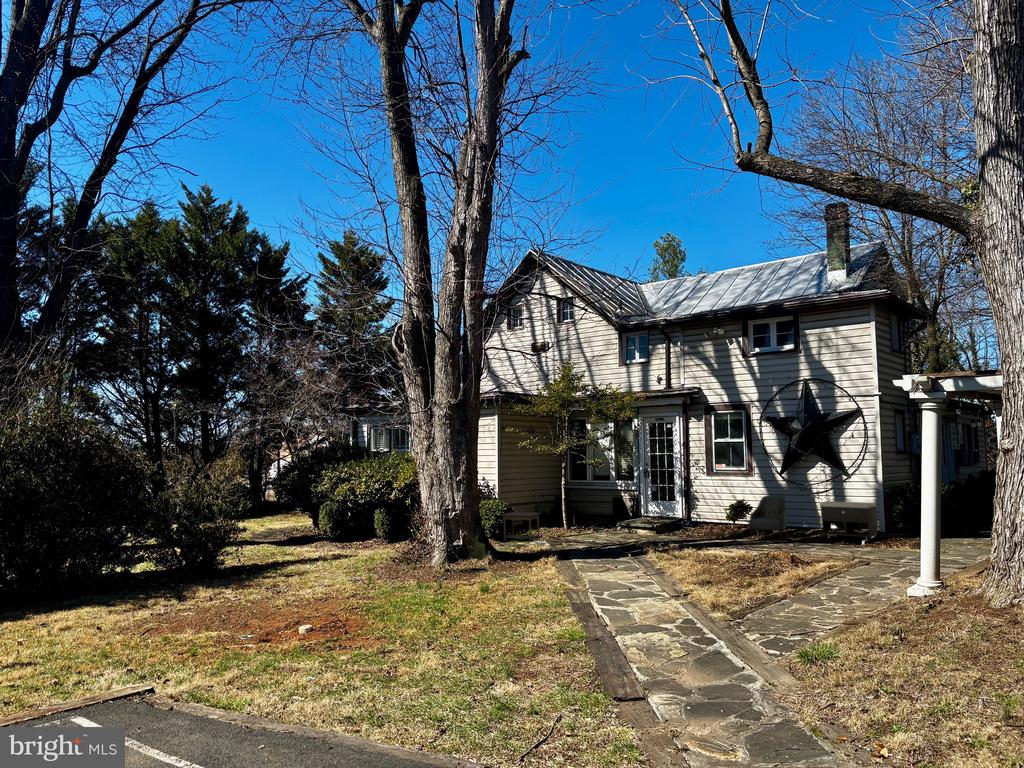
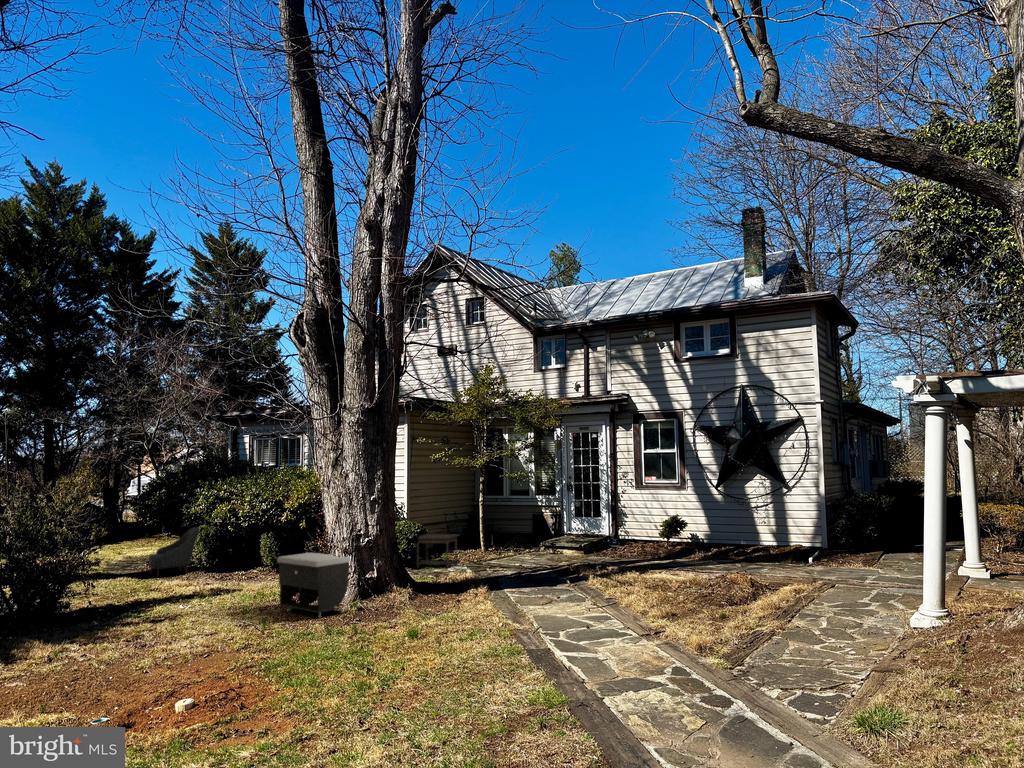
armchair: present [749,495,787,536] -> present [149,527,199,577]
storage bench: present [820,501,878,540] -> present [277,553,350,617]
potted tree: present [467,536,488,573] -> none [382,562,410,610]

